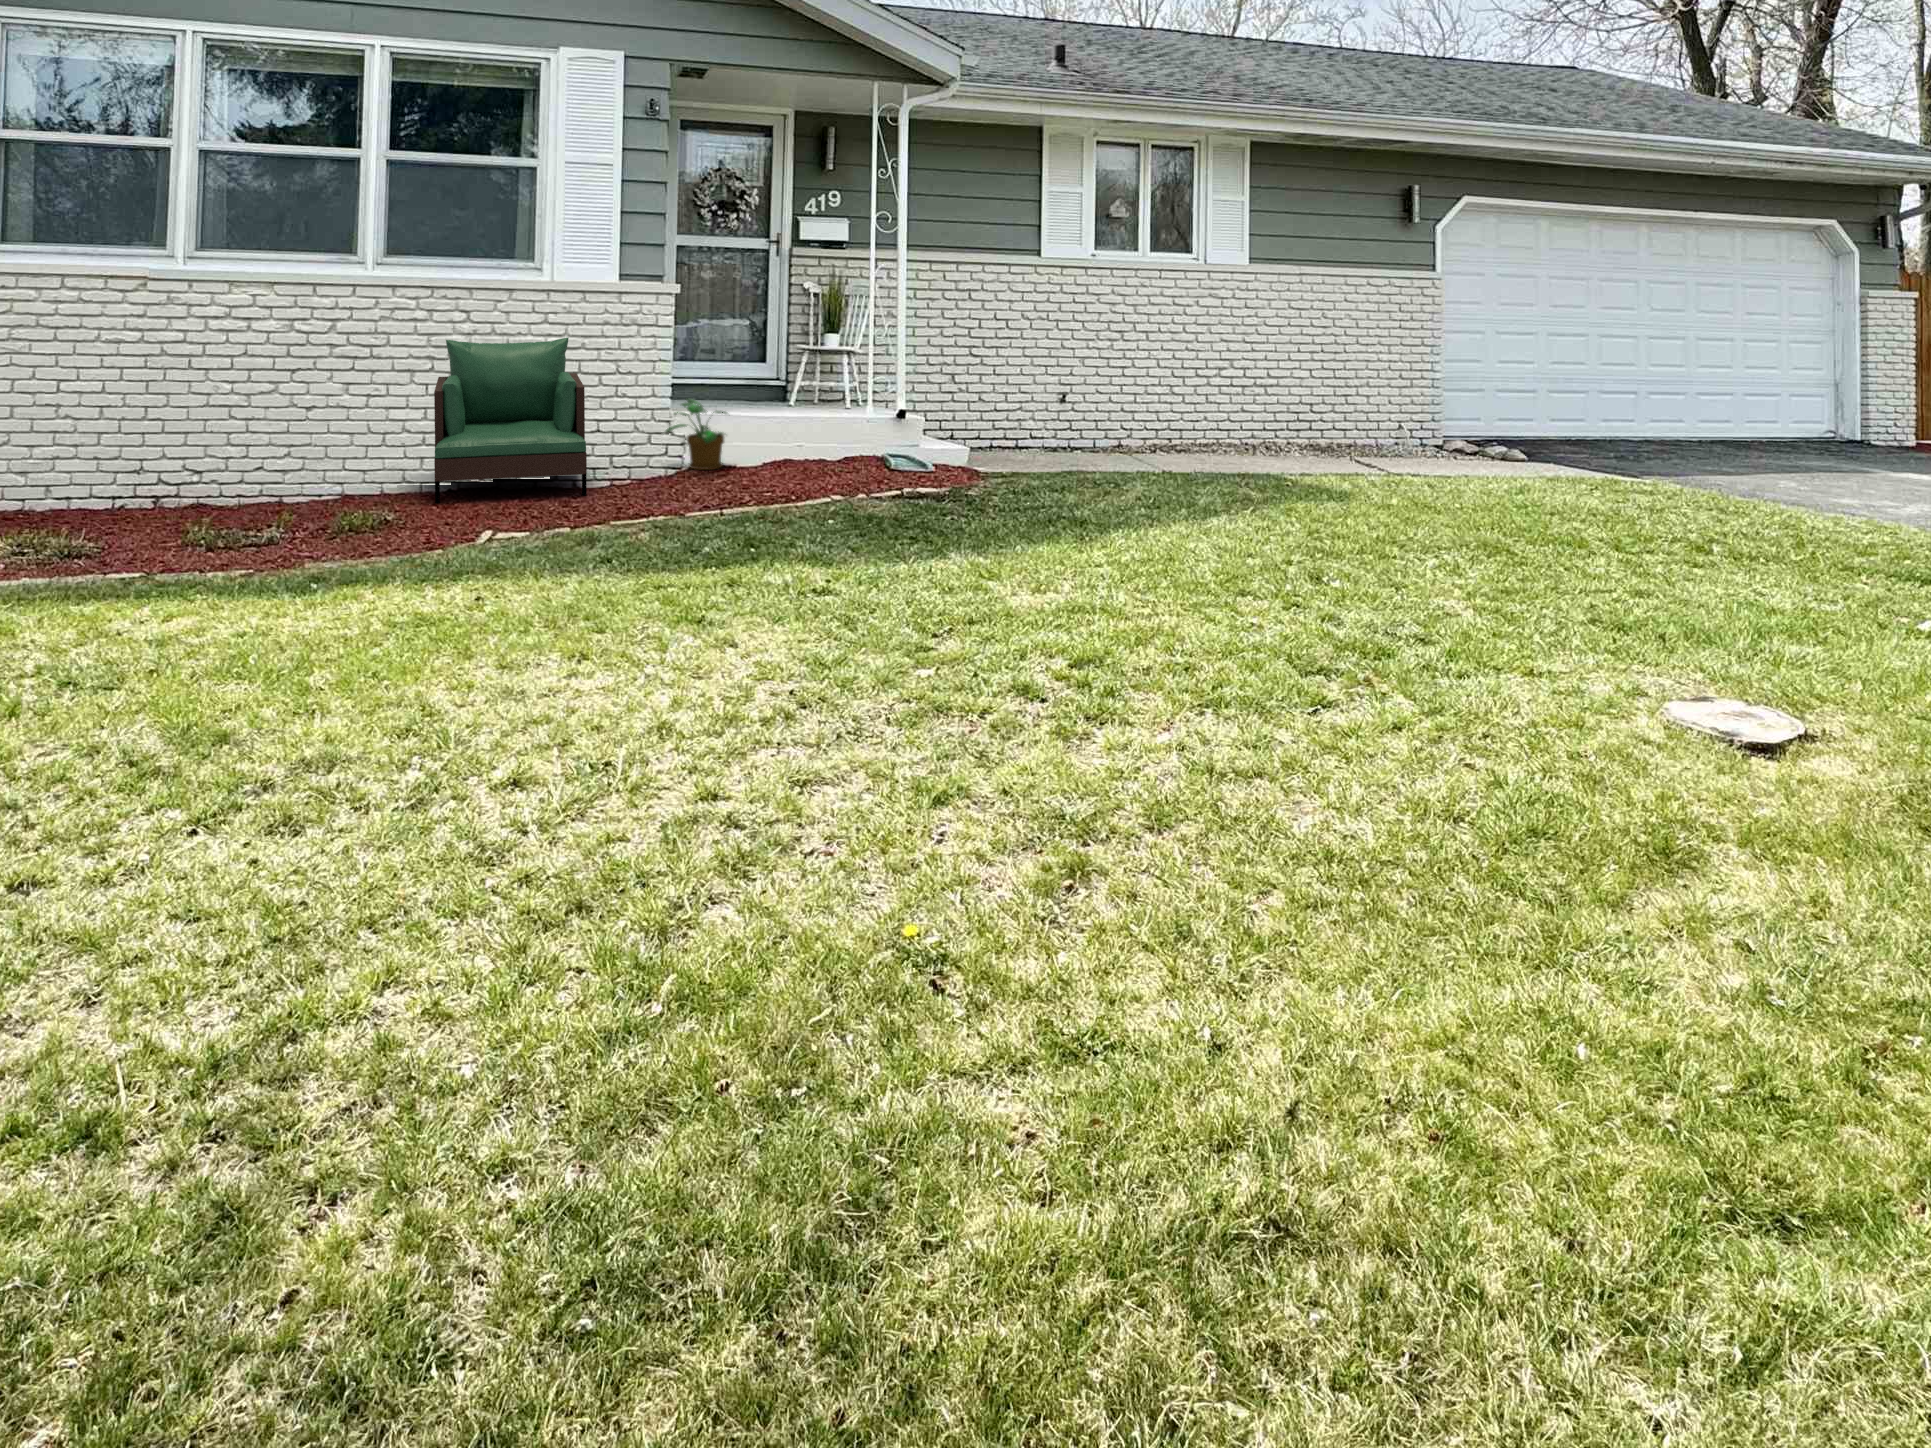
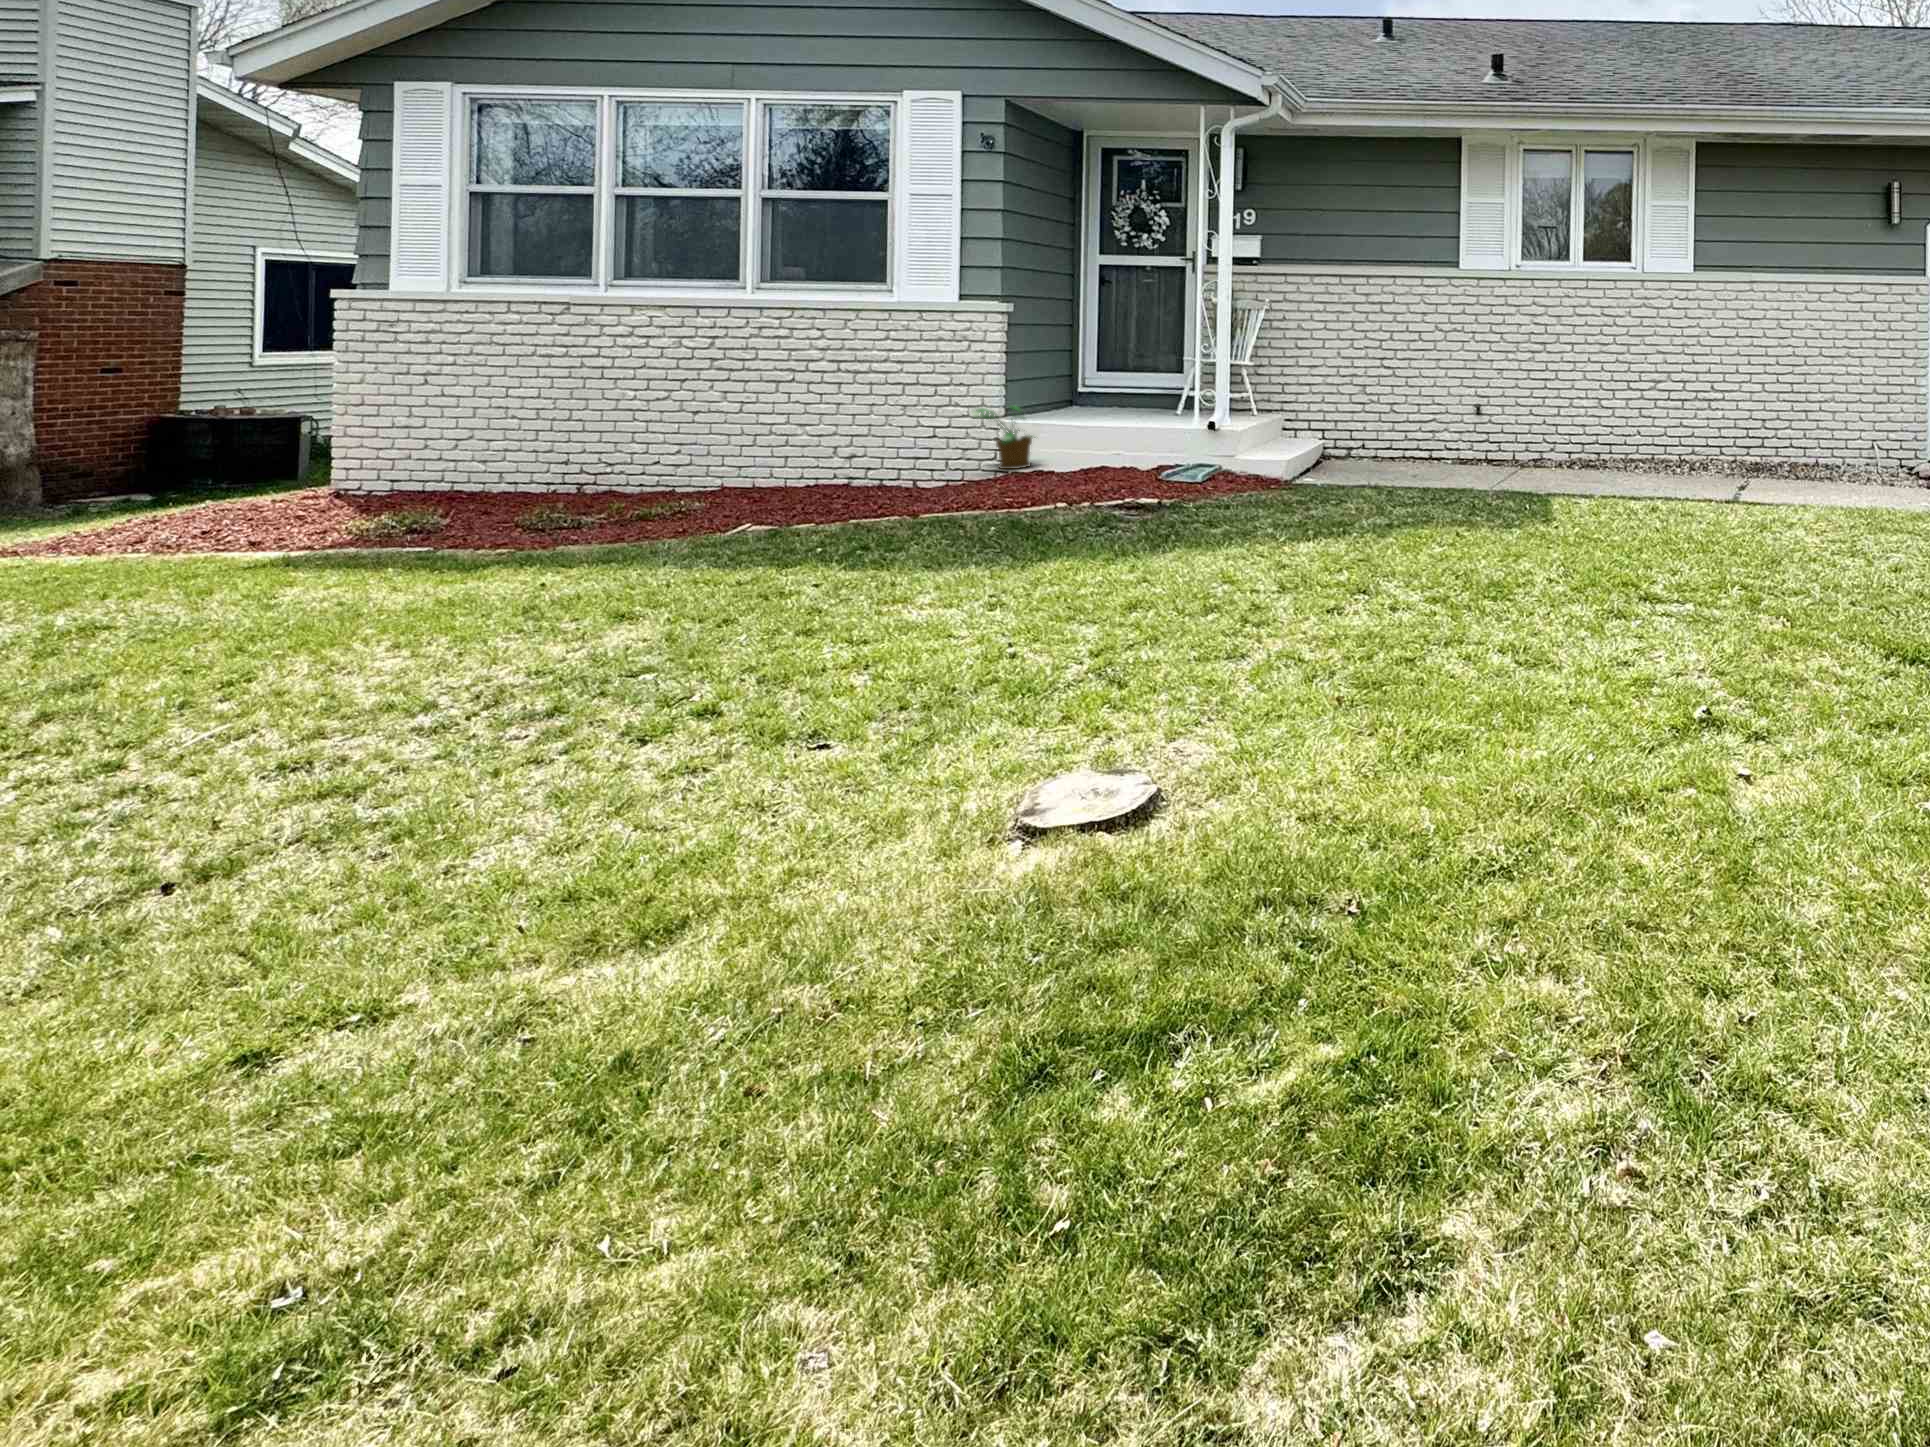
armchair: present [434,338,587,503] -> none [726,350,913,490]

